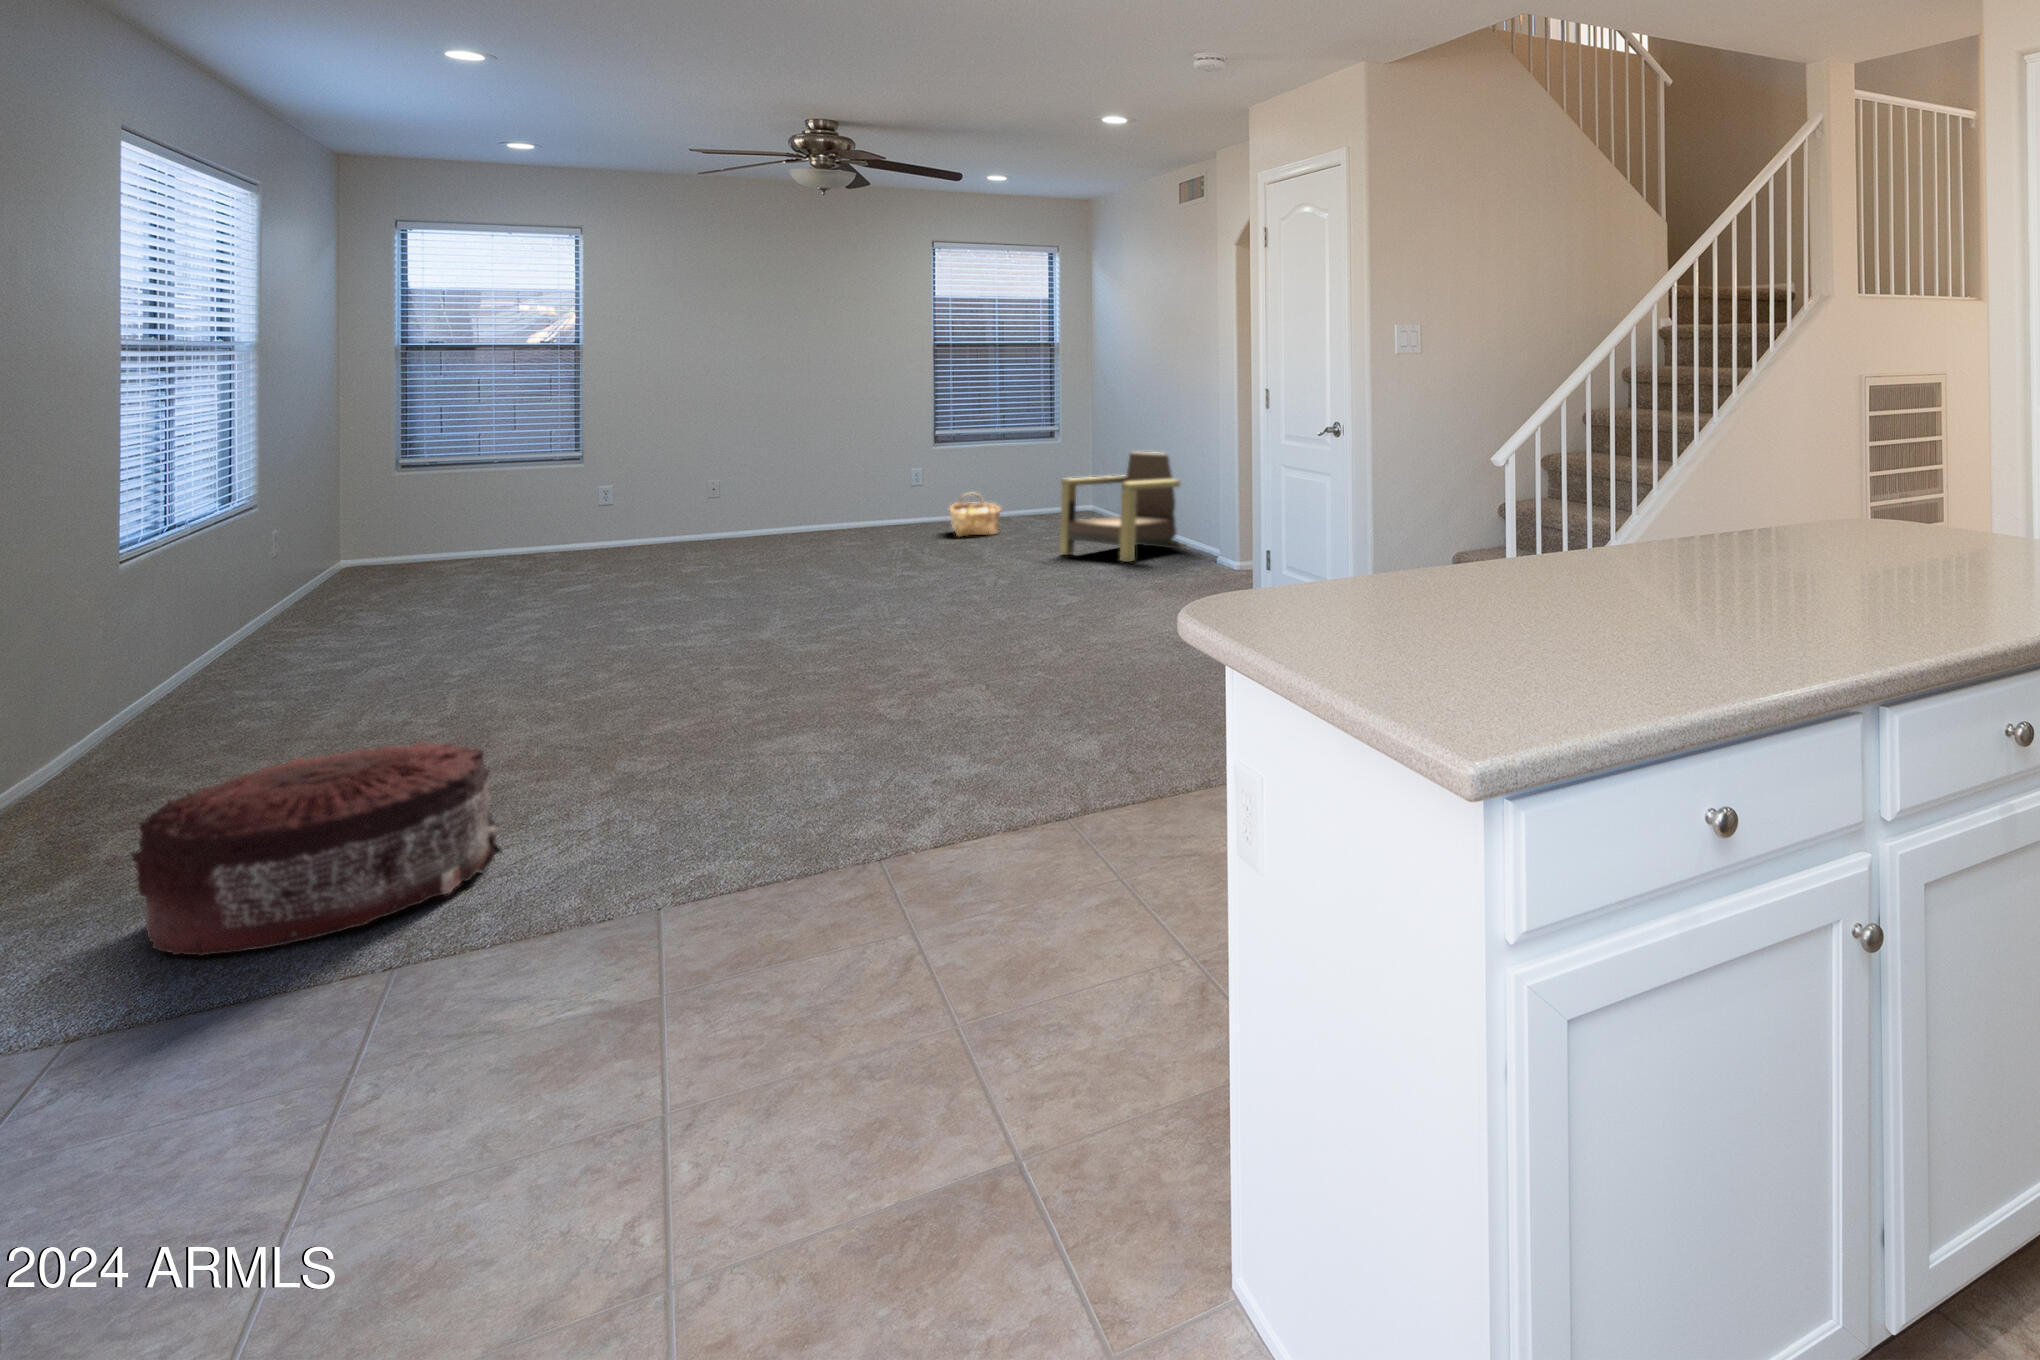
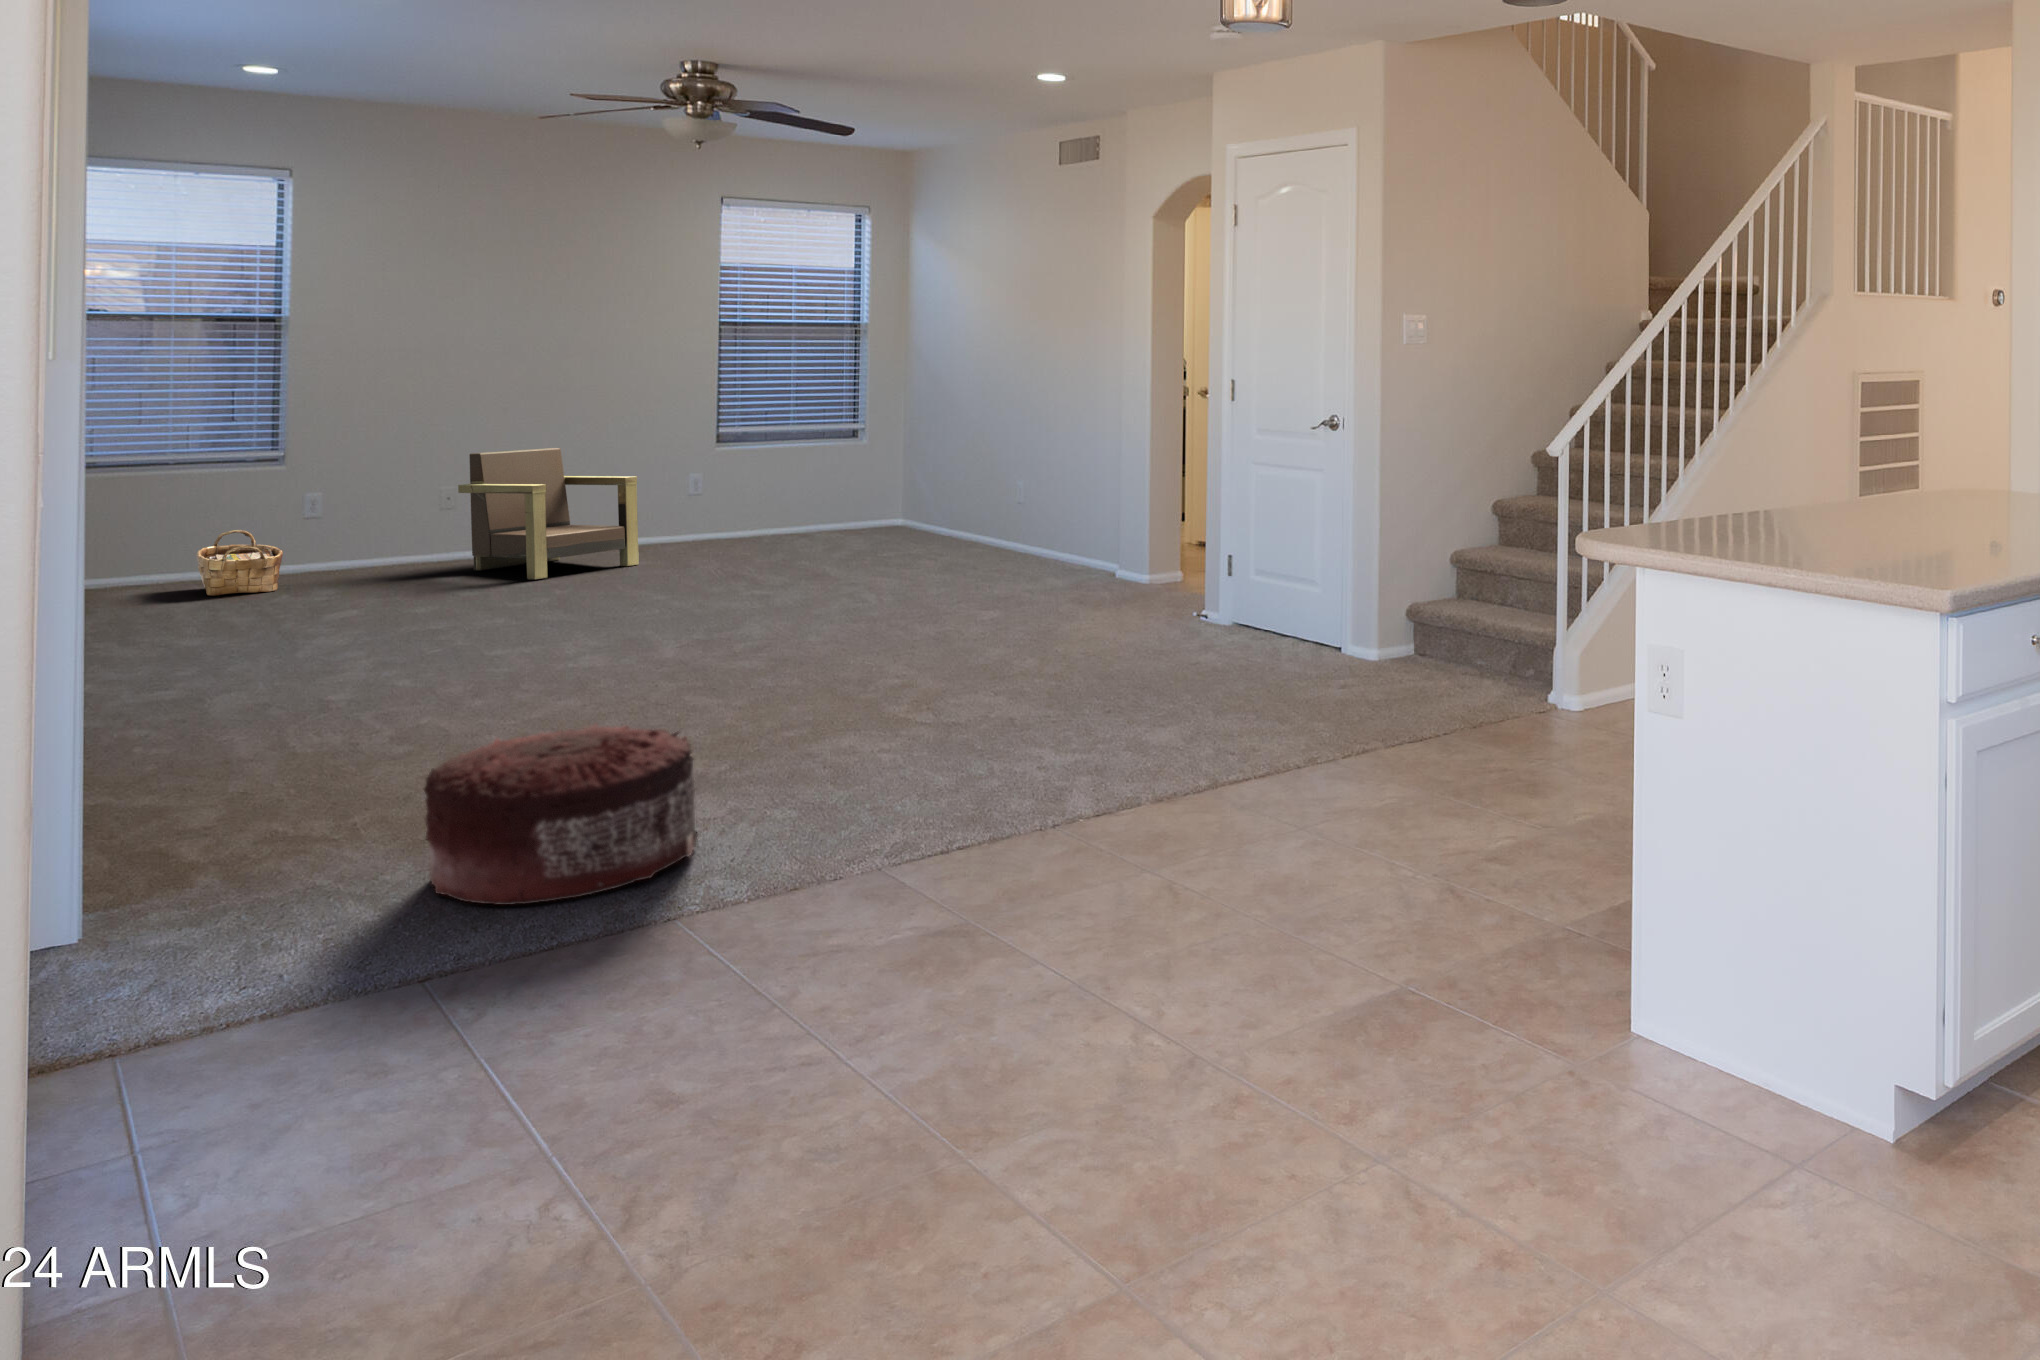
armchair: present [1060,452,1186,562] -> present [458,448,639,580]
woven basket: present [950,494,1000,537] -> present [197,530,283,596]

